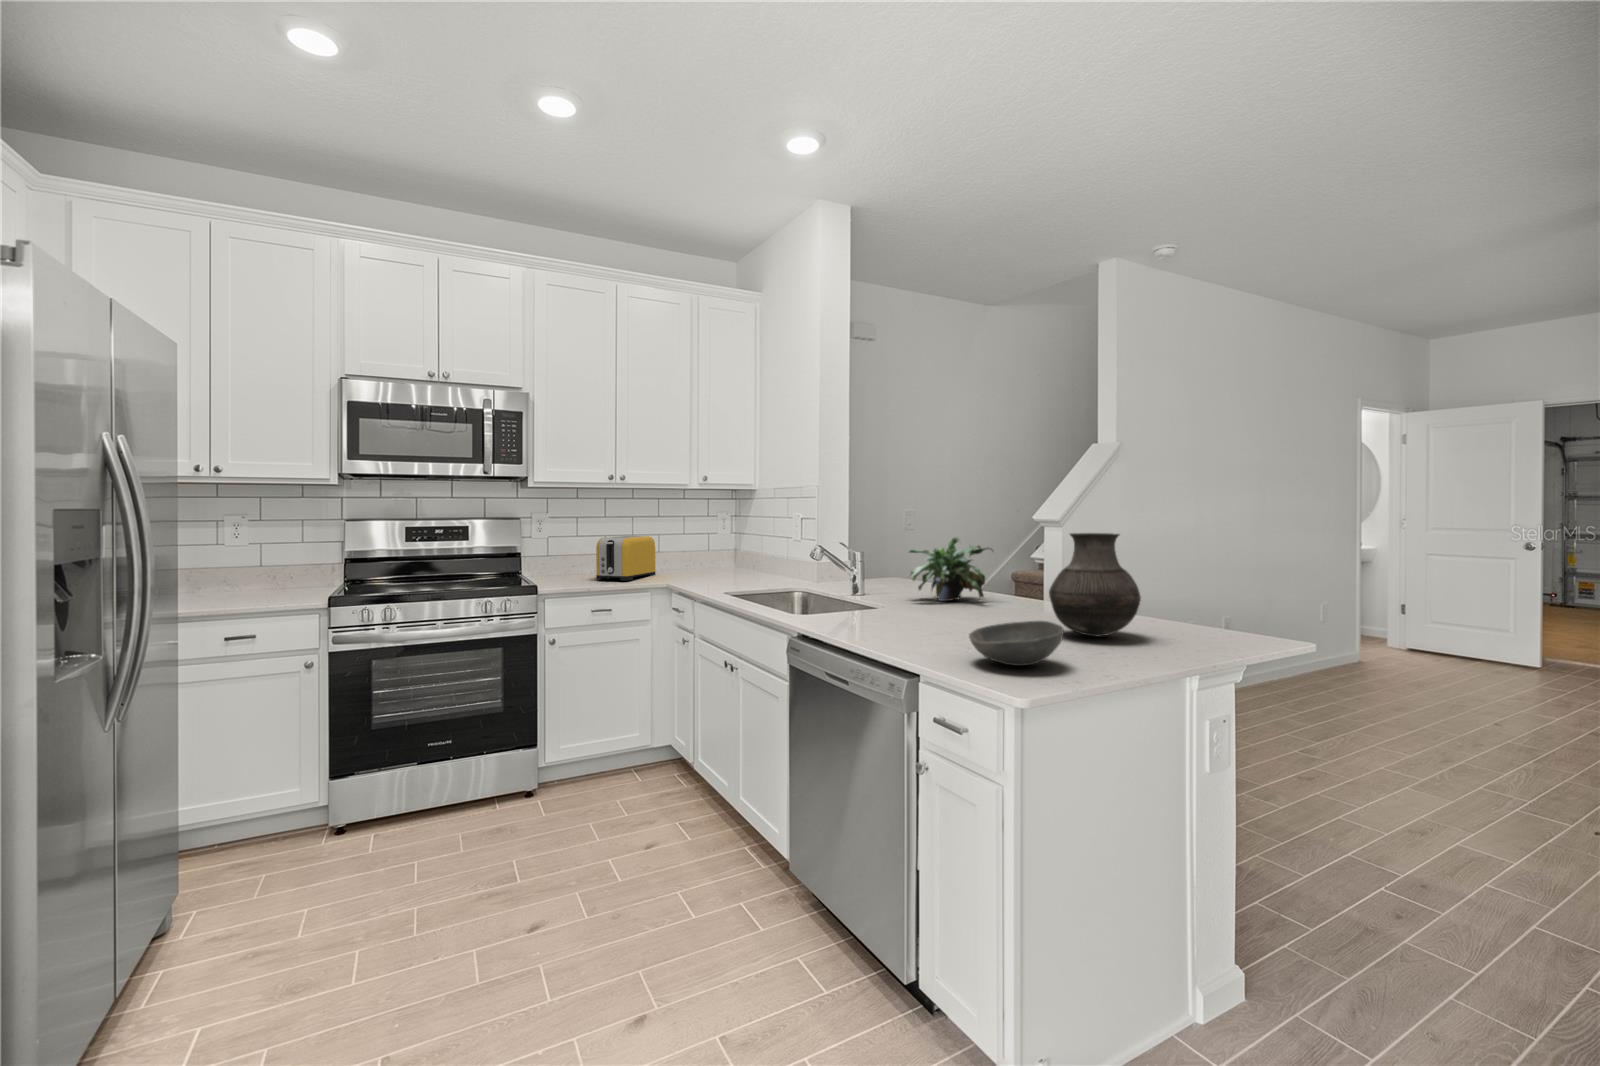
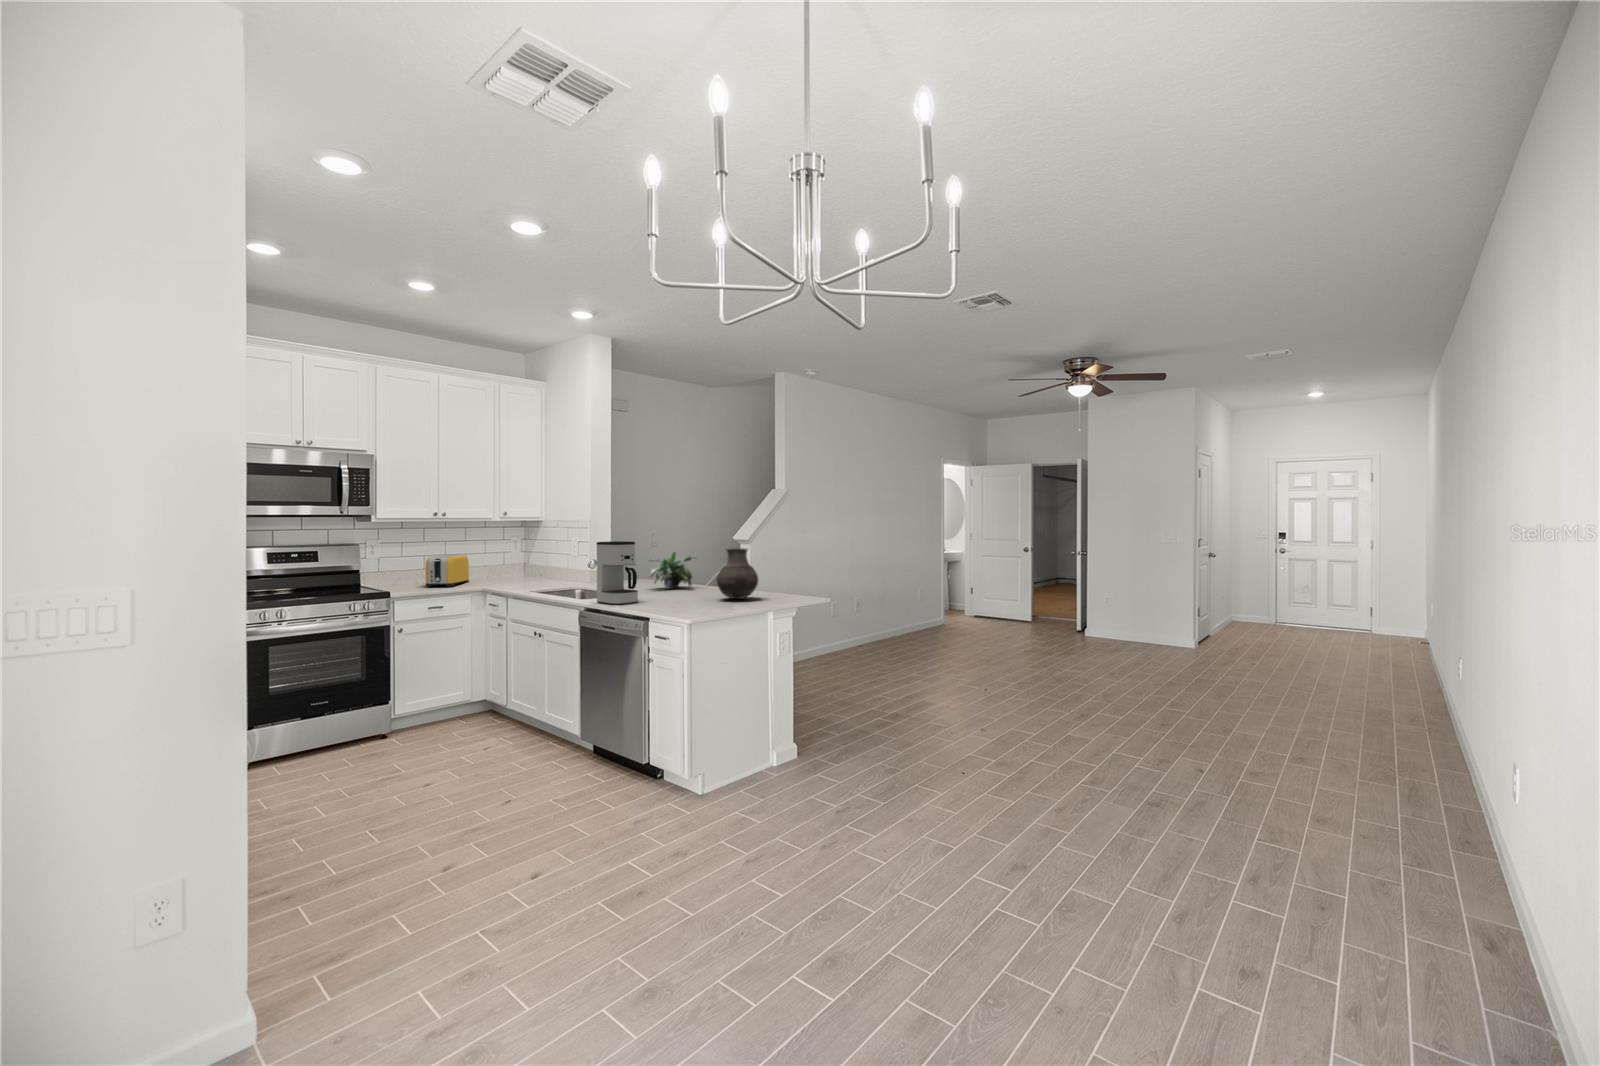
coffee maker: none [821,516,894,634] -> present [596,541,638,605]
bowl: present [969,621,1064,666] -> none [672,590,714,610]

